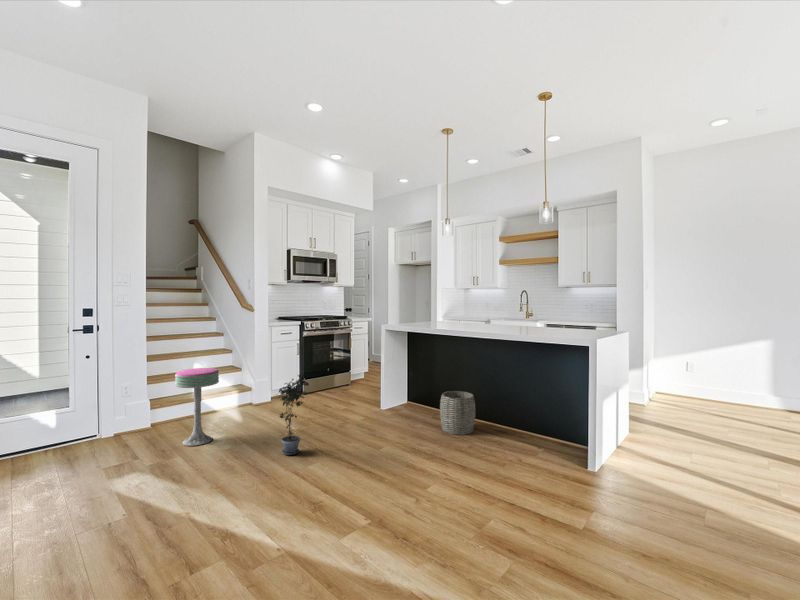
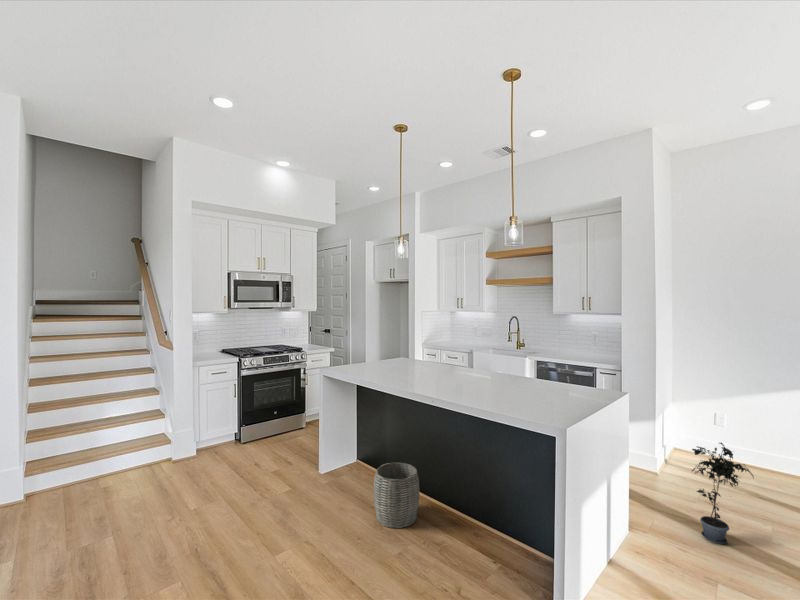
bar stool: present [175,368,219,446] -> none [19,434,85,542]
potted plant: present [279,375,309,455] -> present [692,443,753,544]

